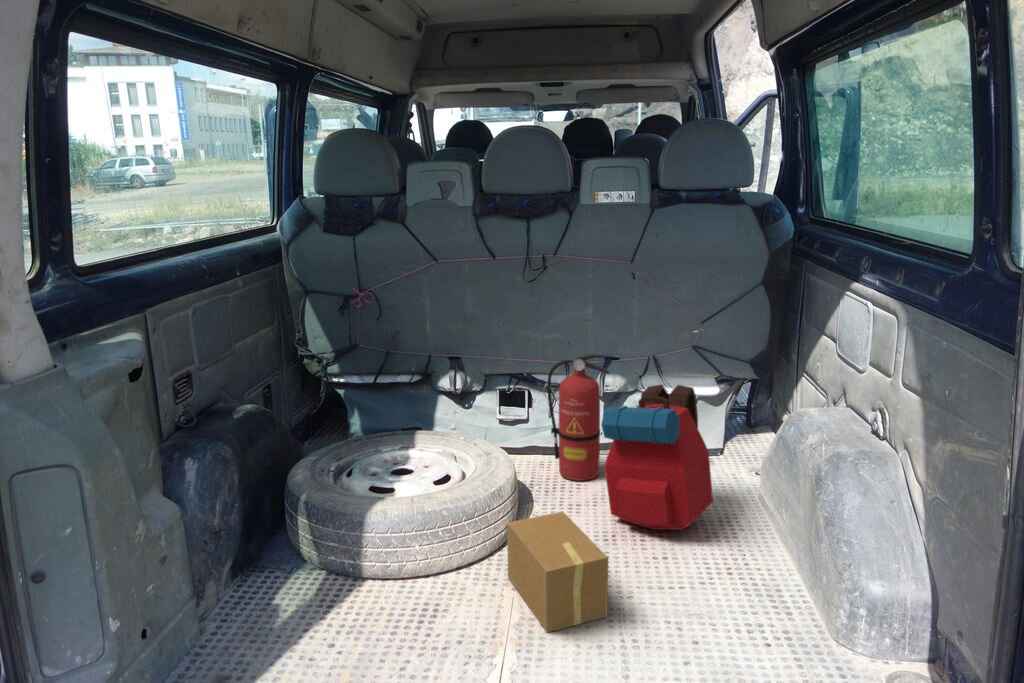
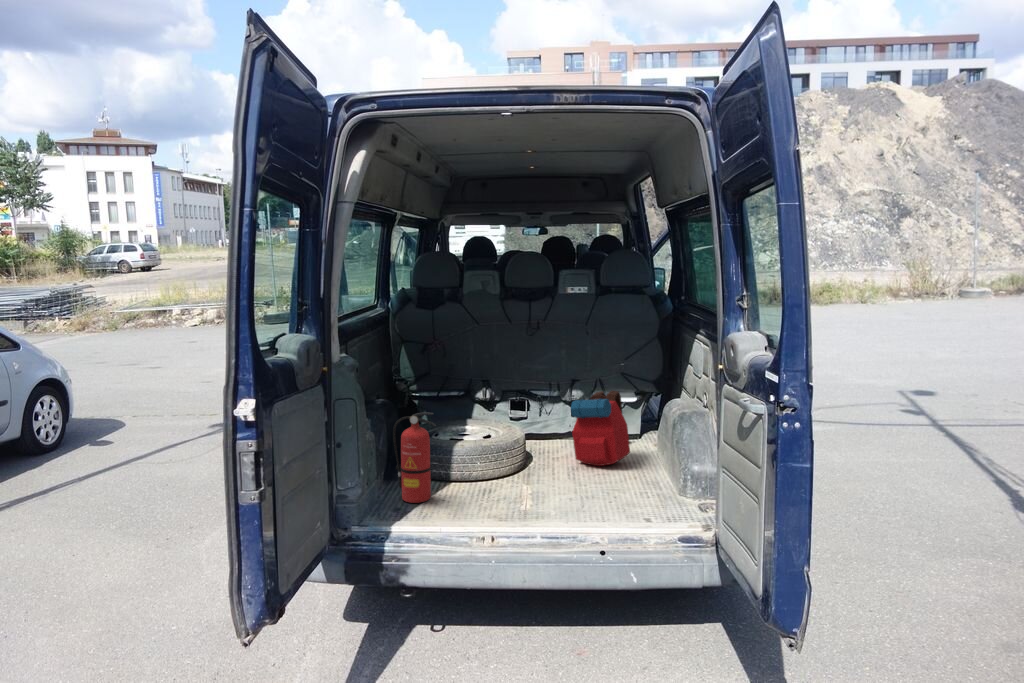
fire extinguisher: present [547,354,609,481] -> present [393,412,435,503]
cardboard box: present [507,512,608,632] -> none [524,448,575,495]

